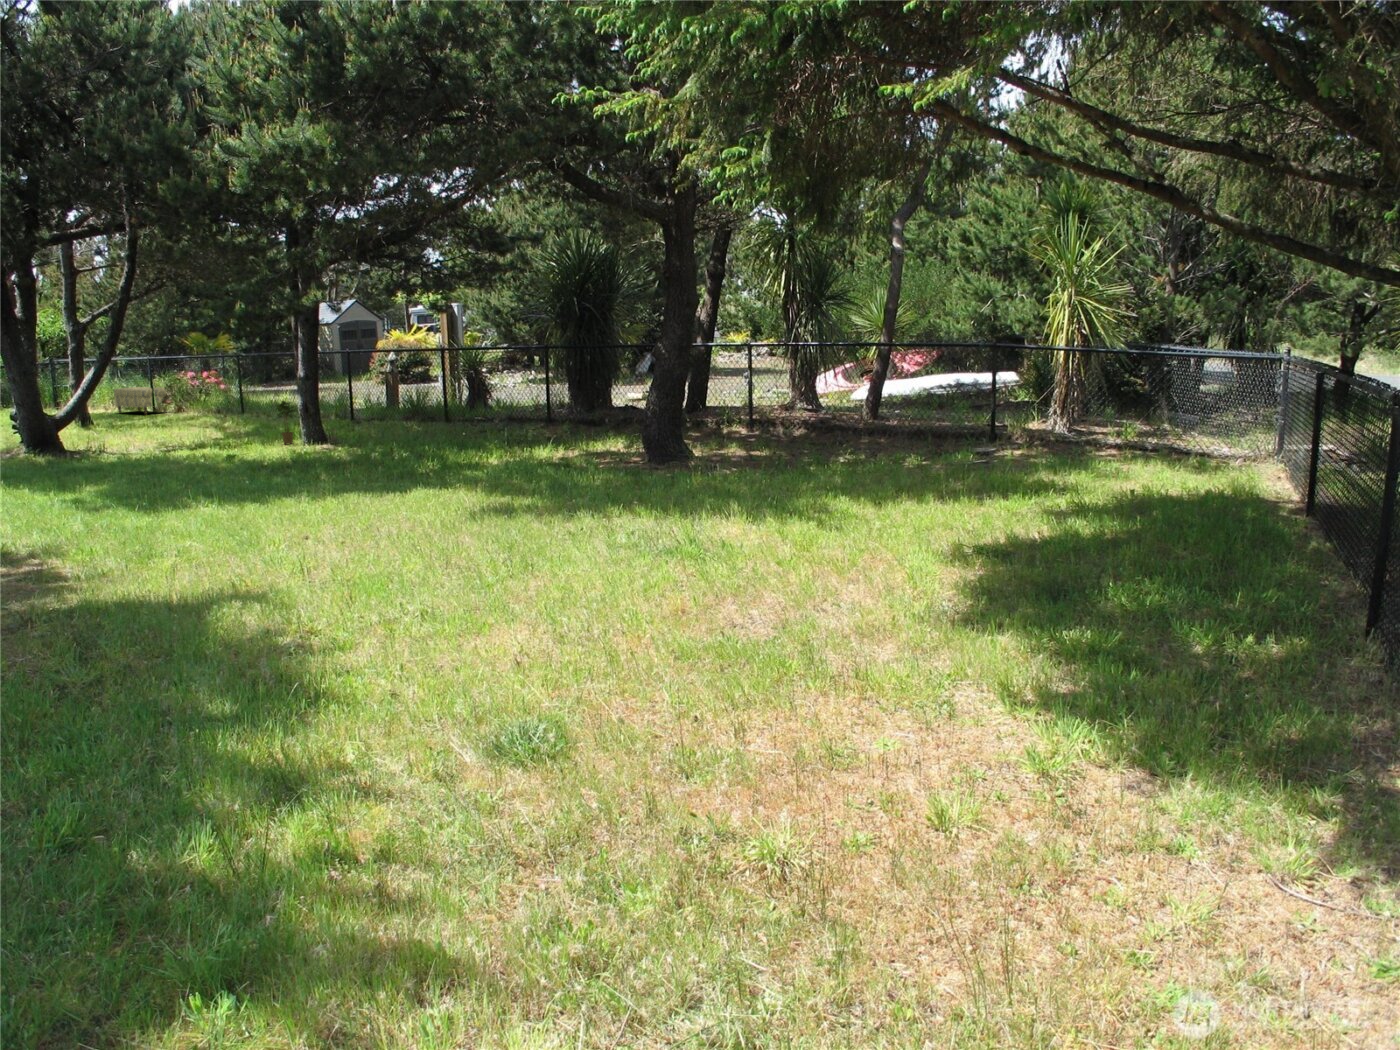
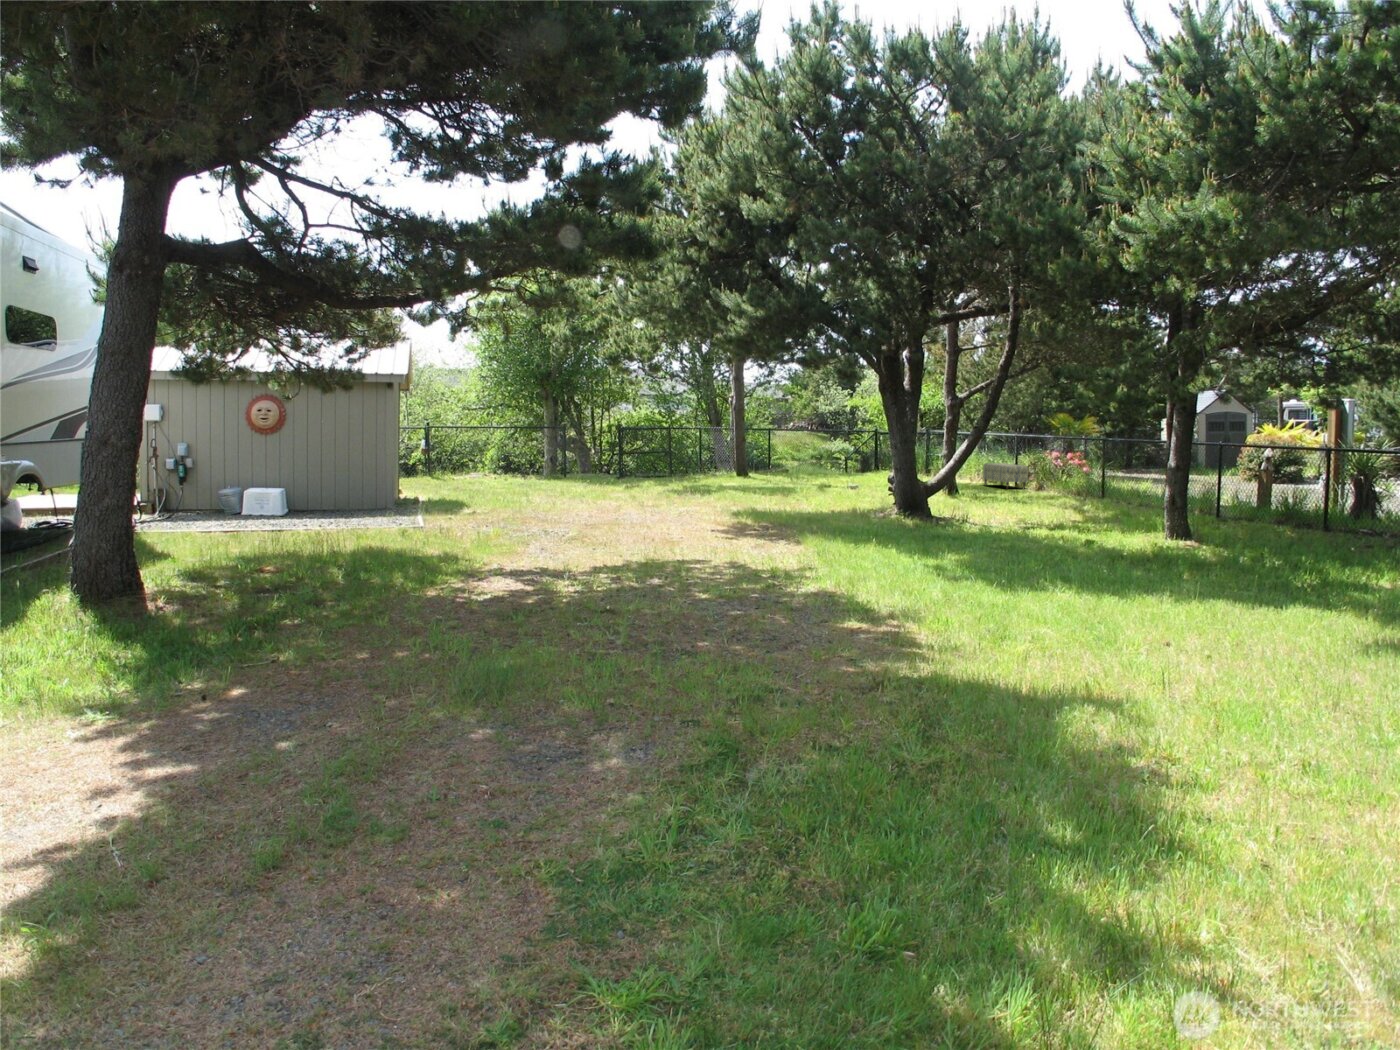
potted plant: present [277,401,295,445] -> none [1138,490,1168,537]

